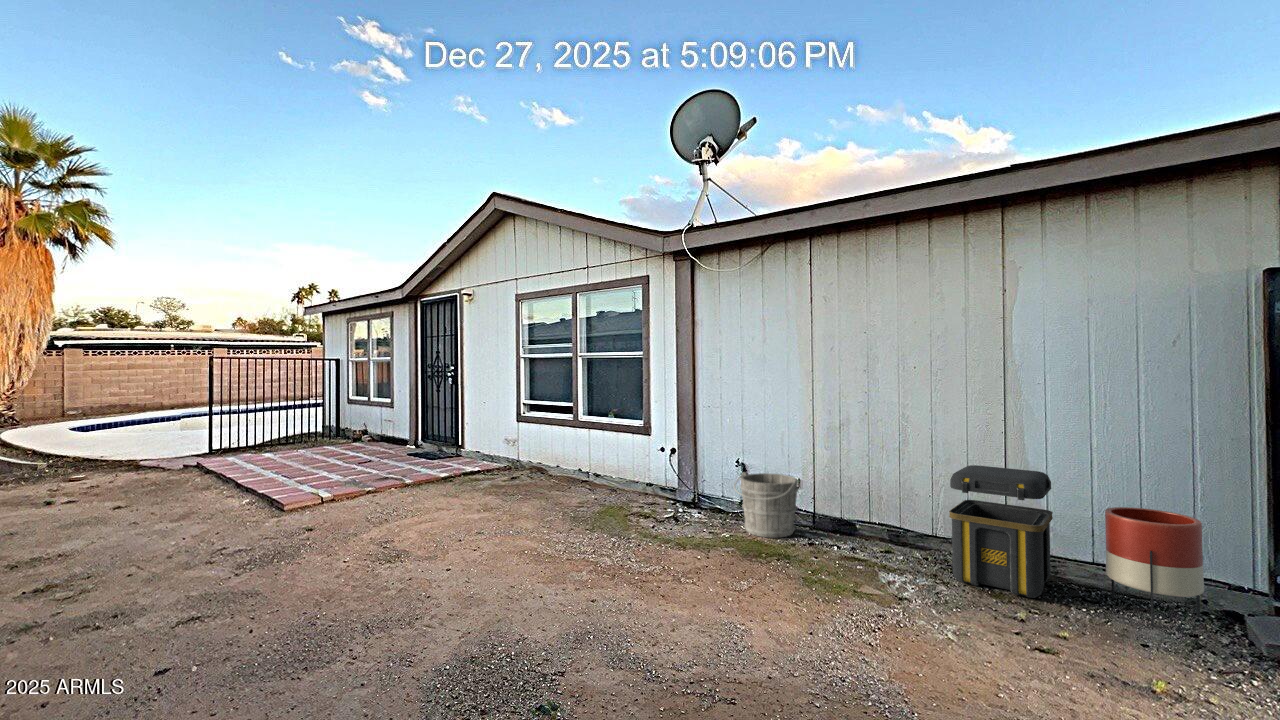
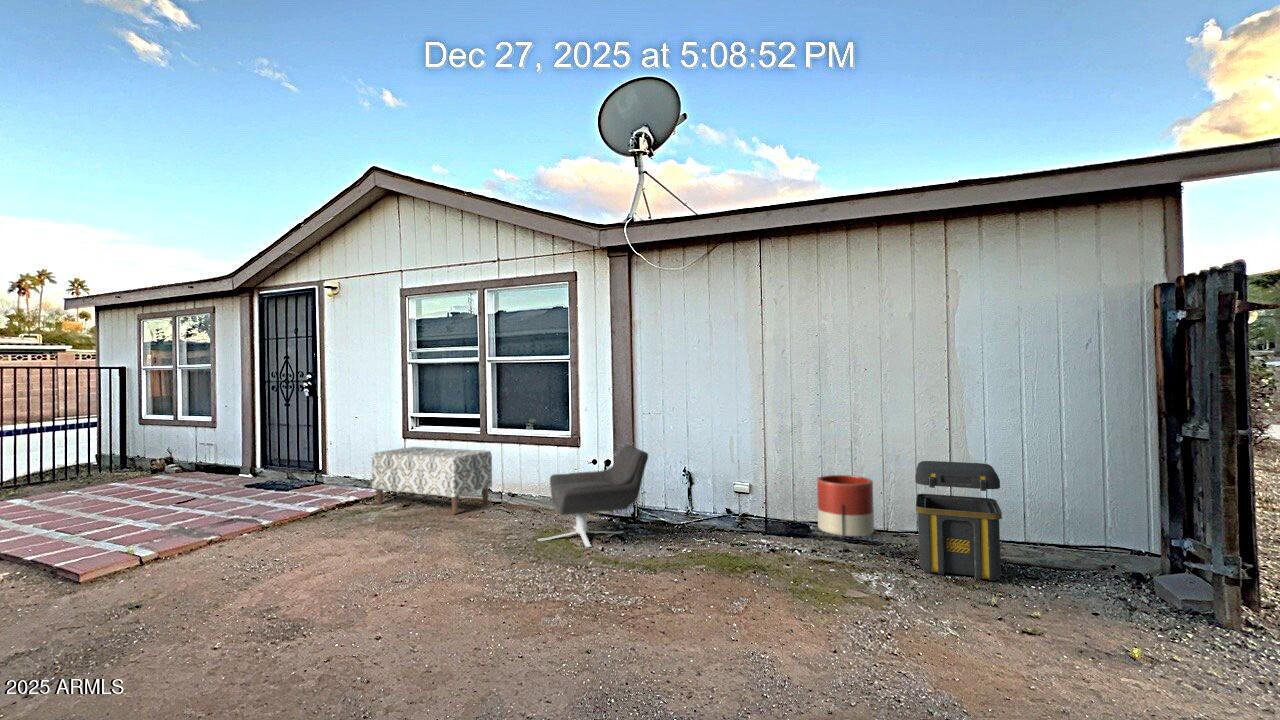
bench: none [488,429,582,488] -> present [372,447,492,514]
lounge chair: none [599,435,698,525] -> present [538,445,648,547]
bucket: present [734,472,799,538] -> none [691,481,755,547]
planter: present [1105,507,1204,626] -> present [817,475,874,558]

